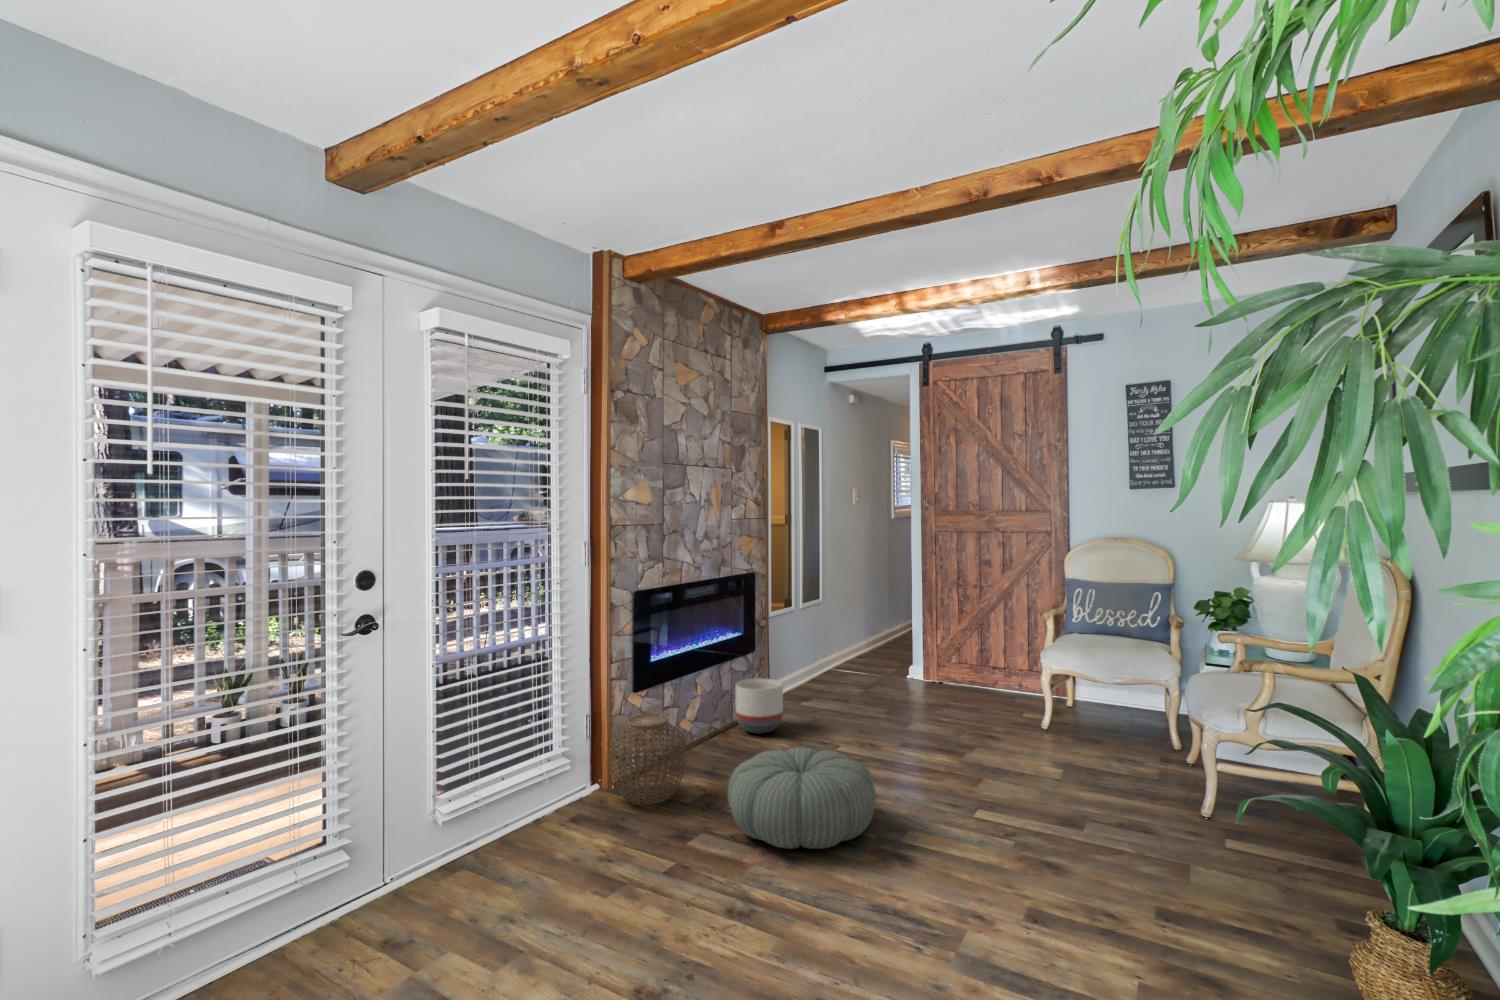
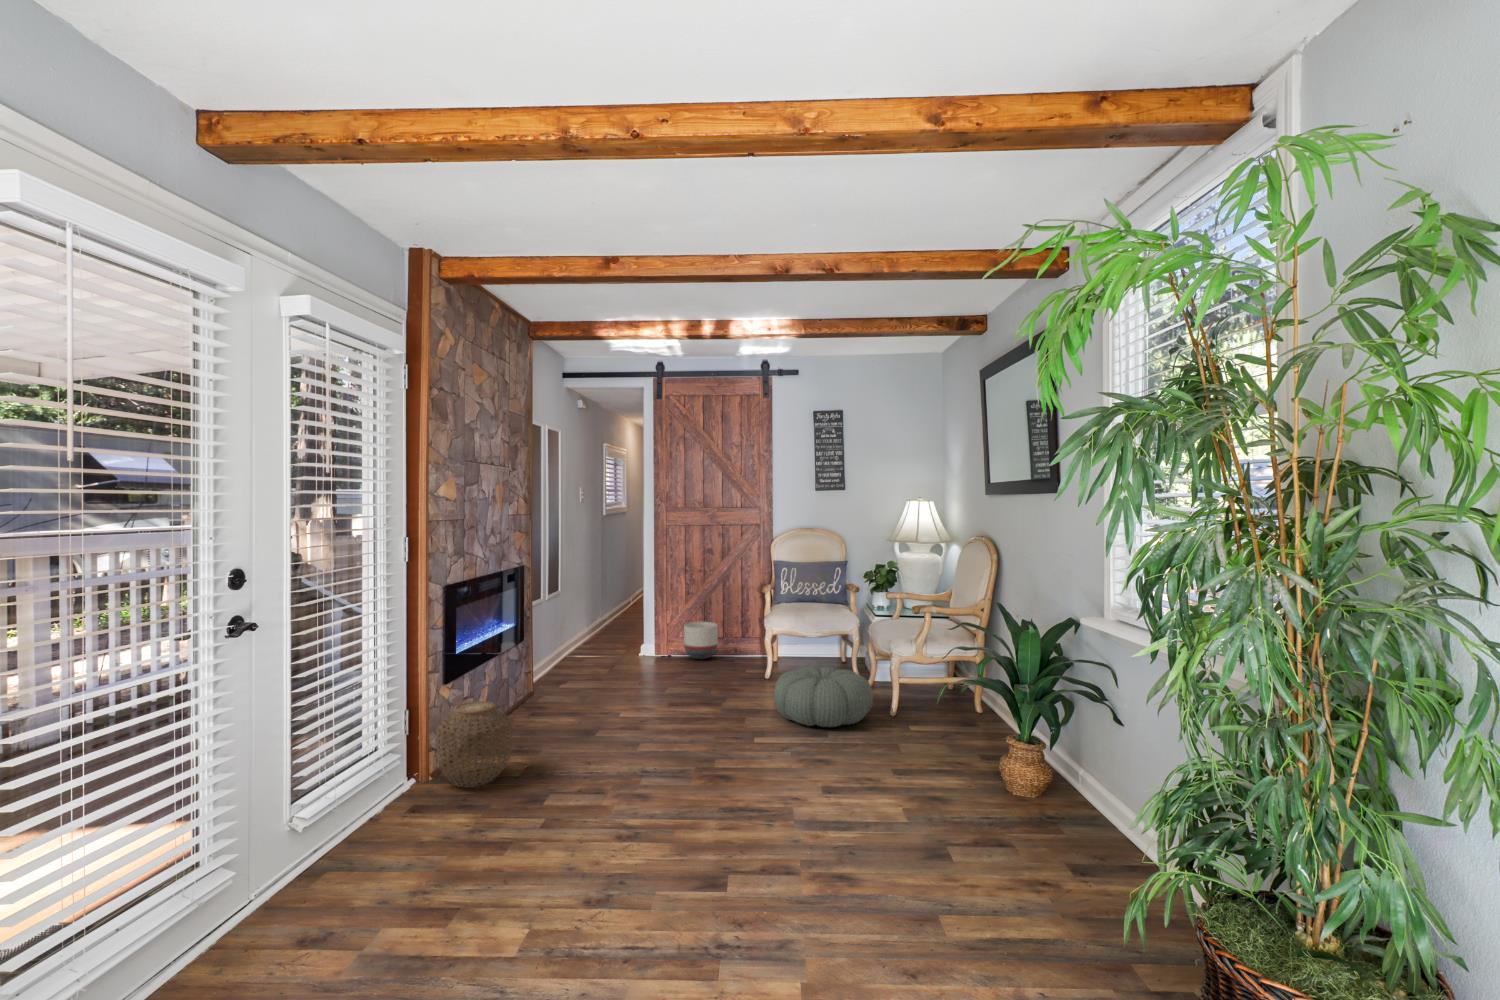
planter: present [736,678,783,734] -> present [684,622,718,659]
pouf: present [728,747,876,849] -> present [774,667,873,727]

